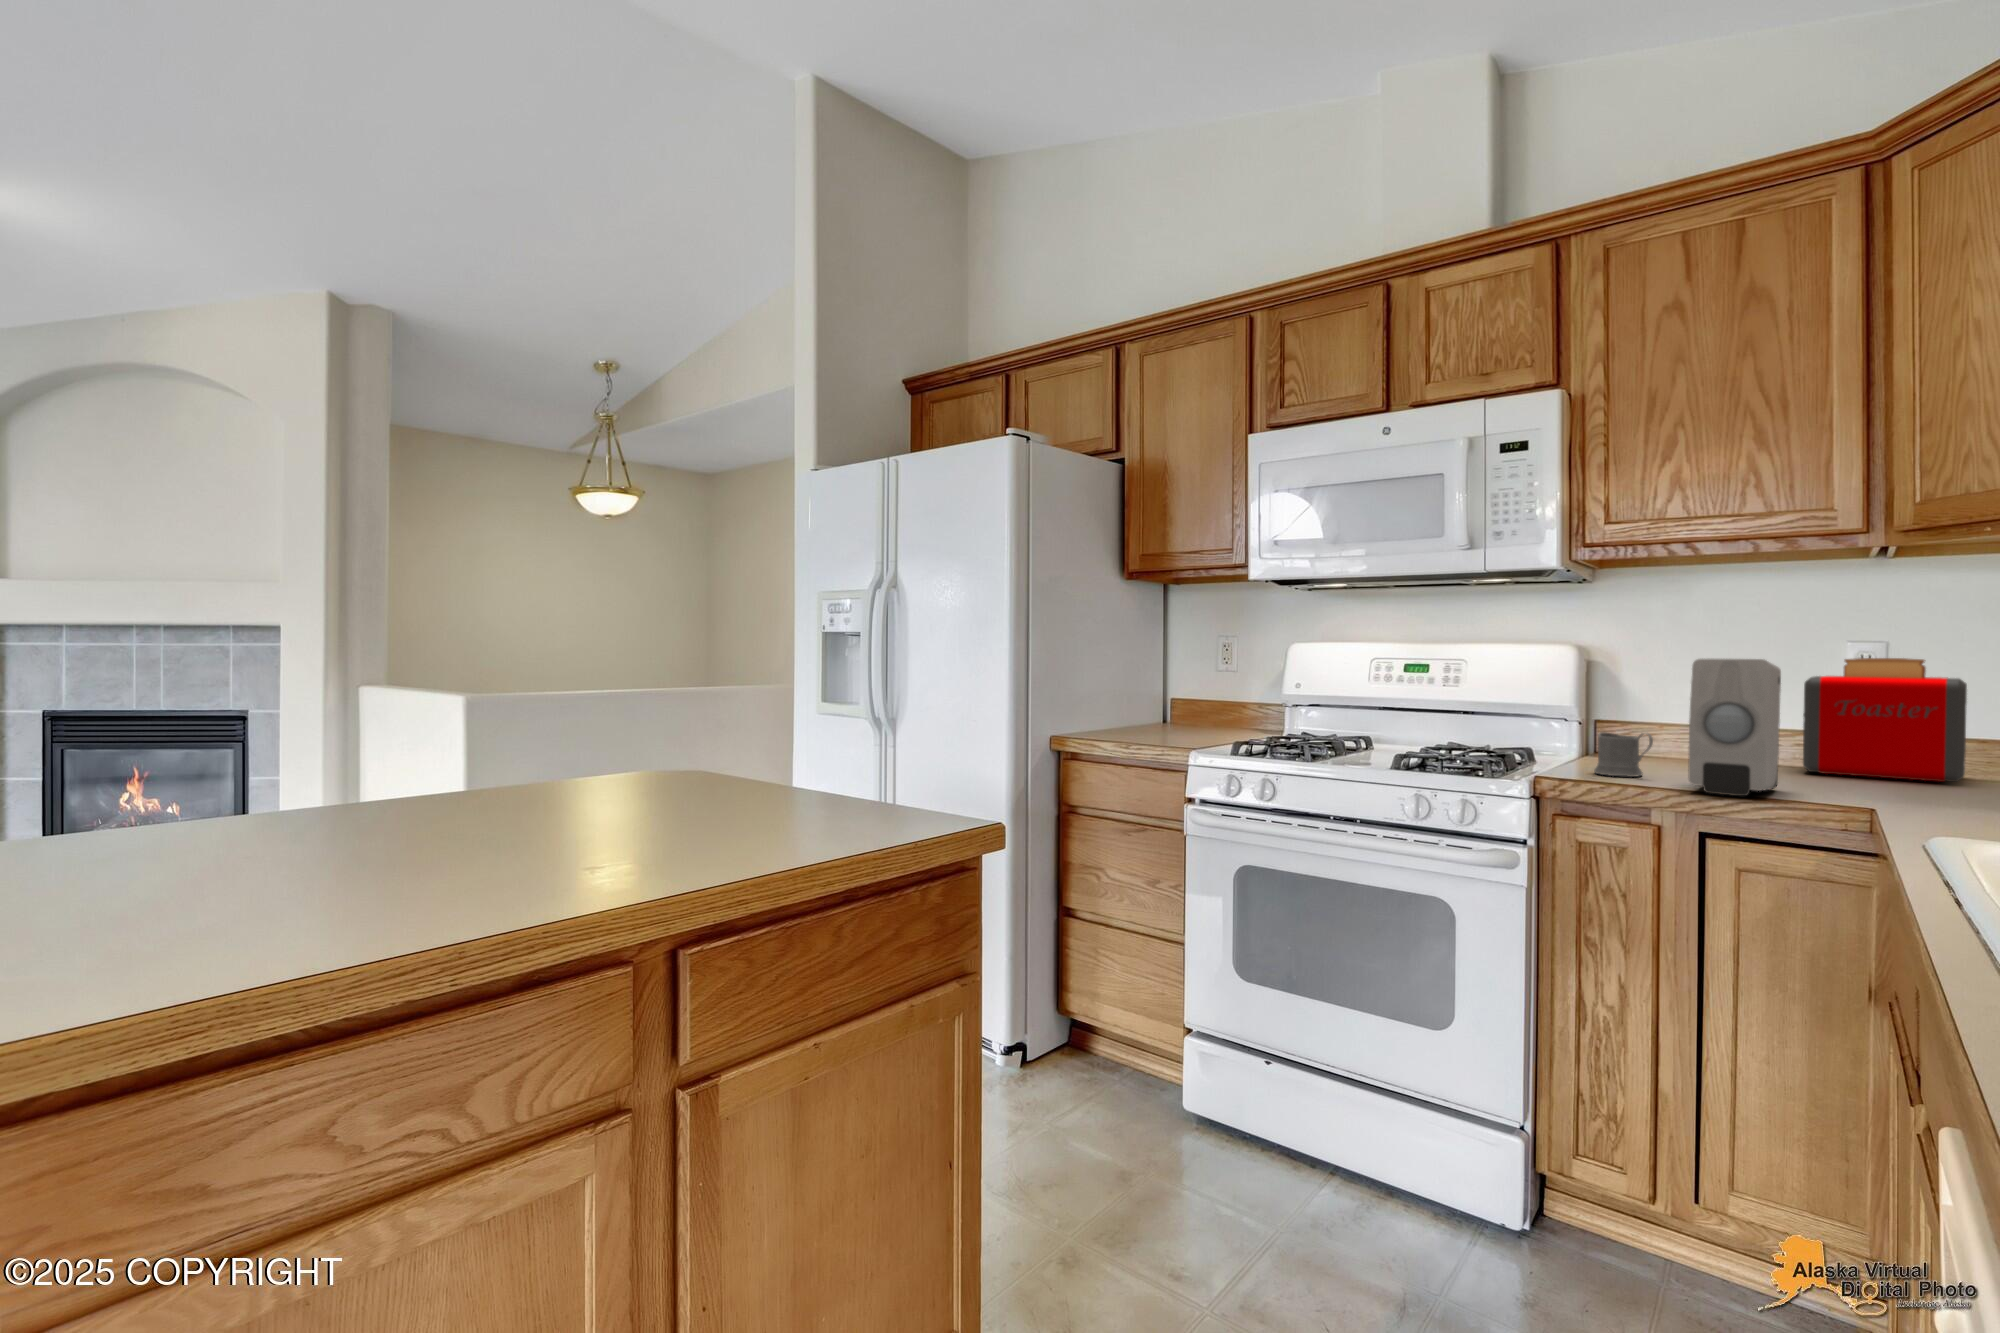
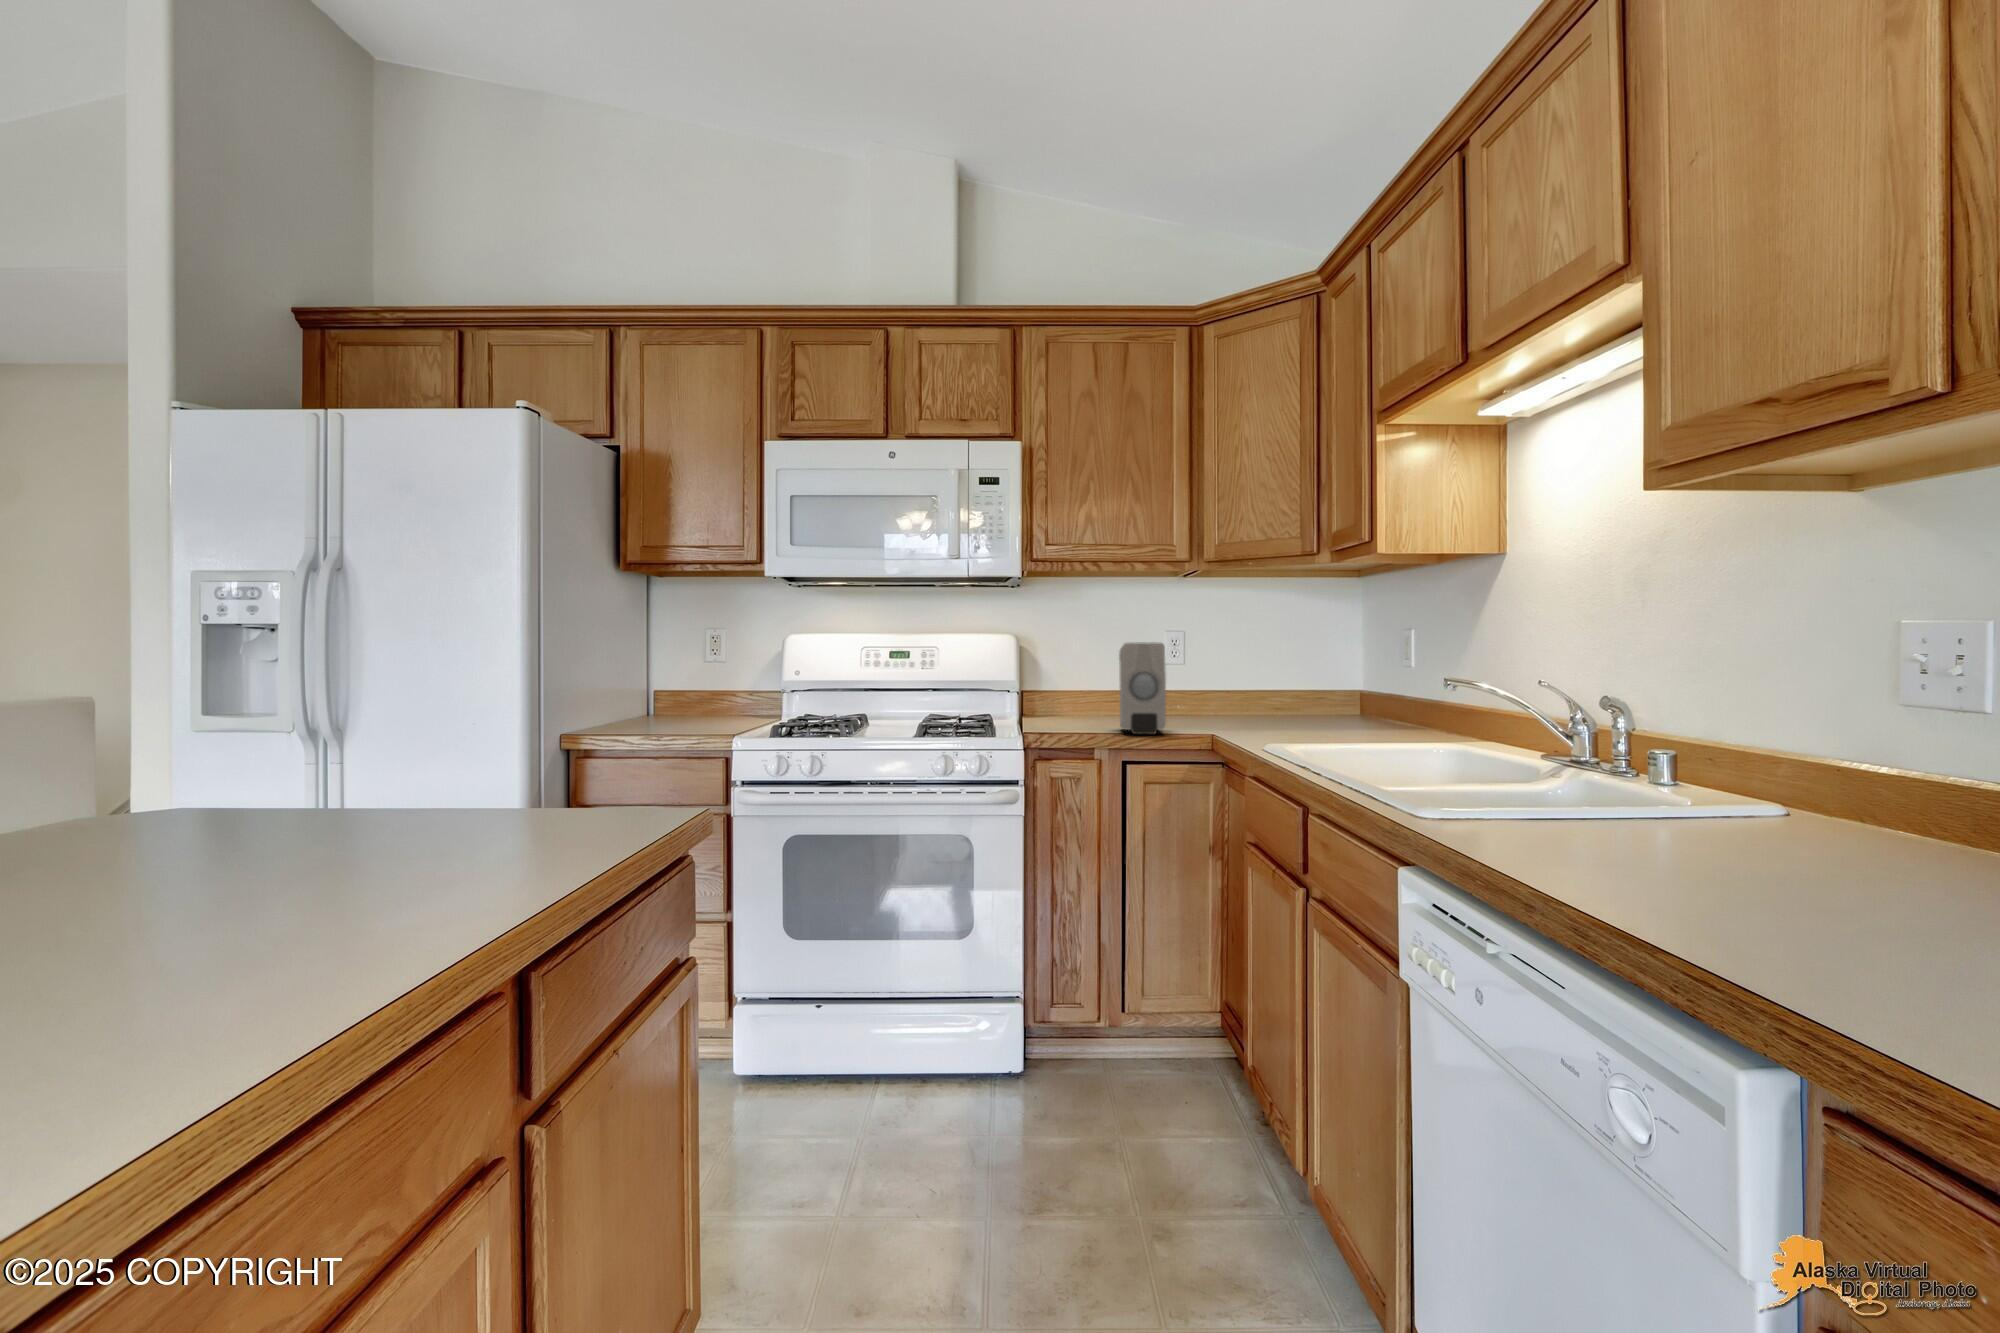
toaster: present [1803,658,1967,782] -> none [1146,643,1227,718]
mug: present [1594,732,1653,777] -> none [1049,696,1088,728]

